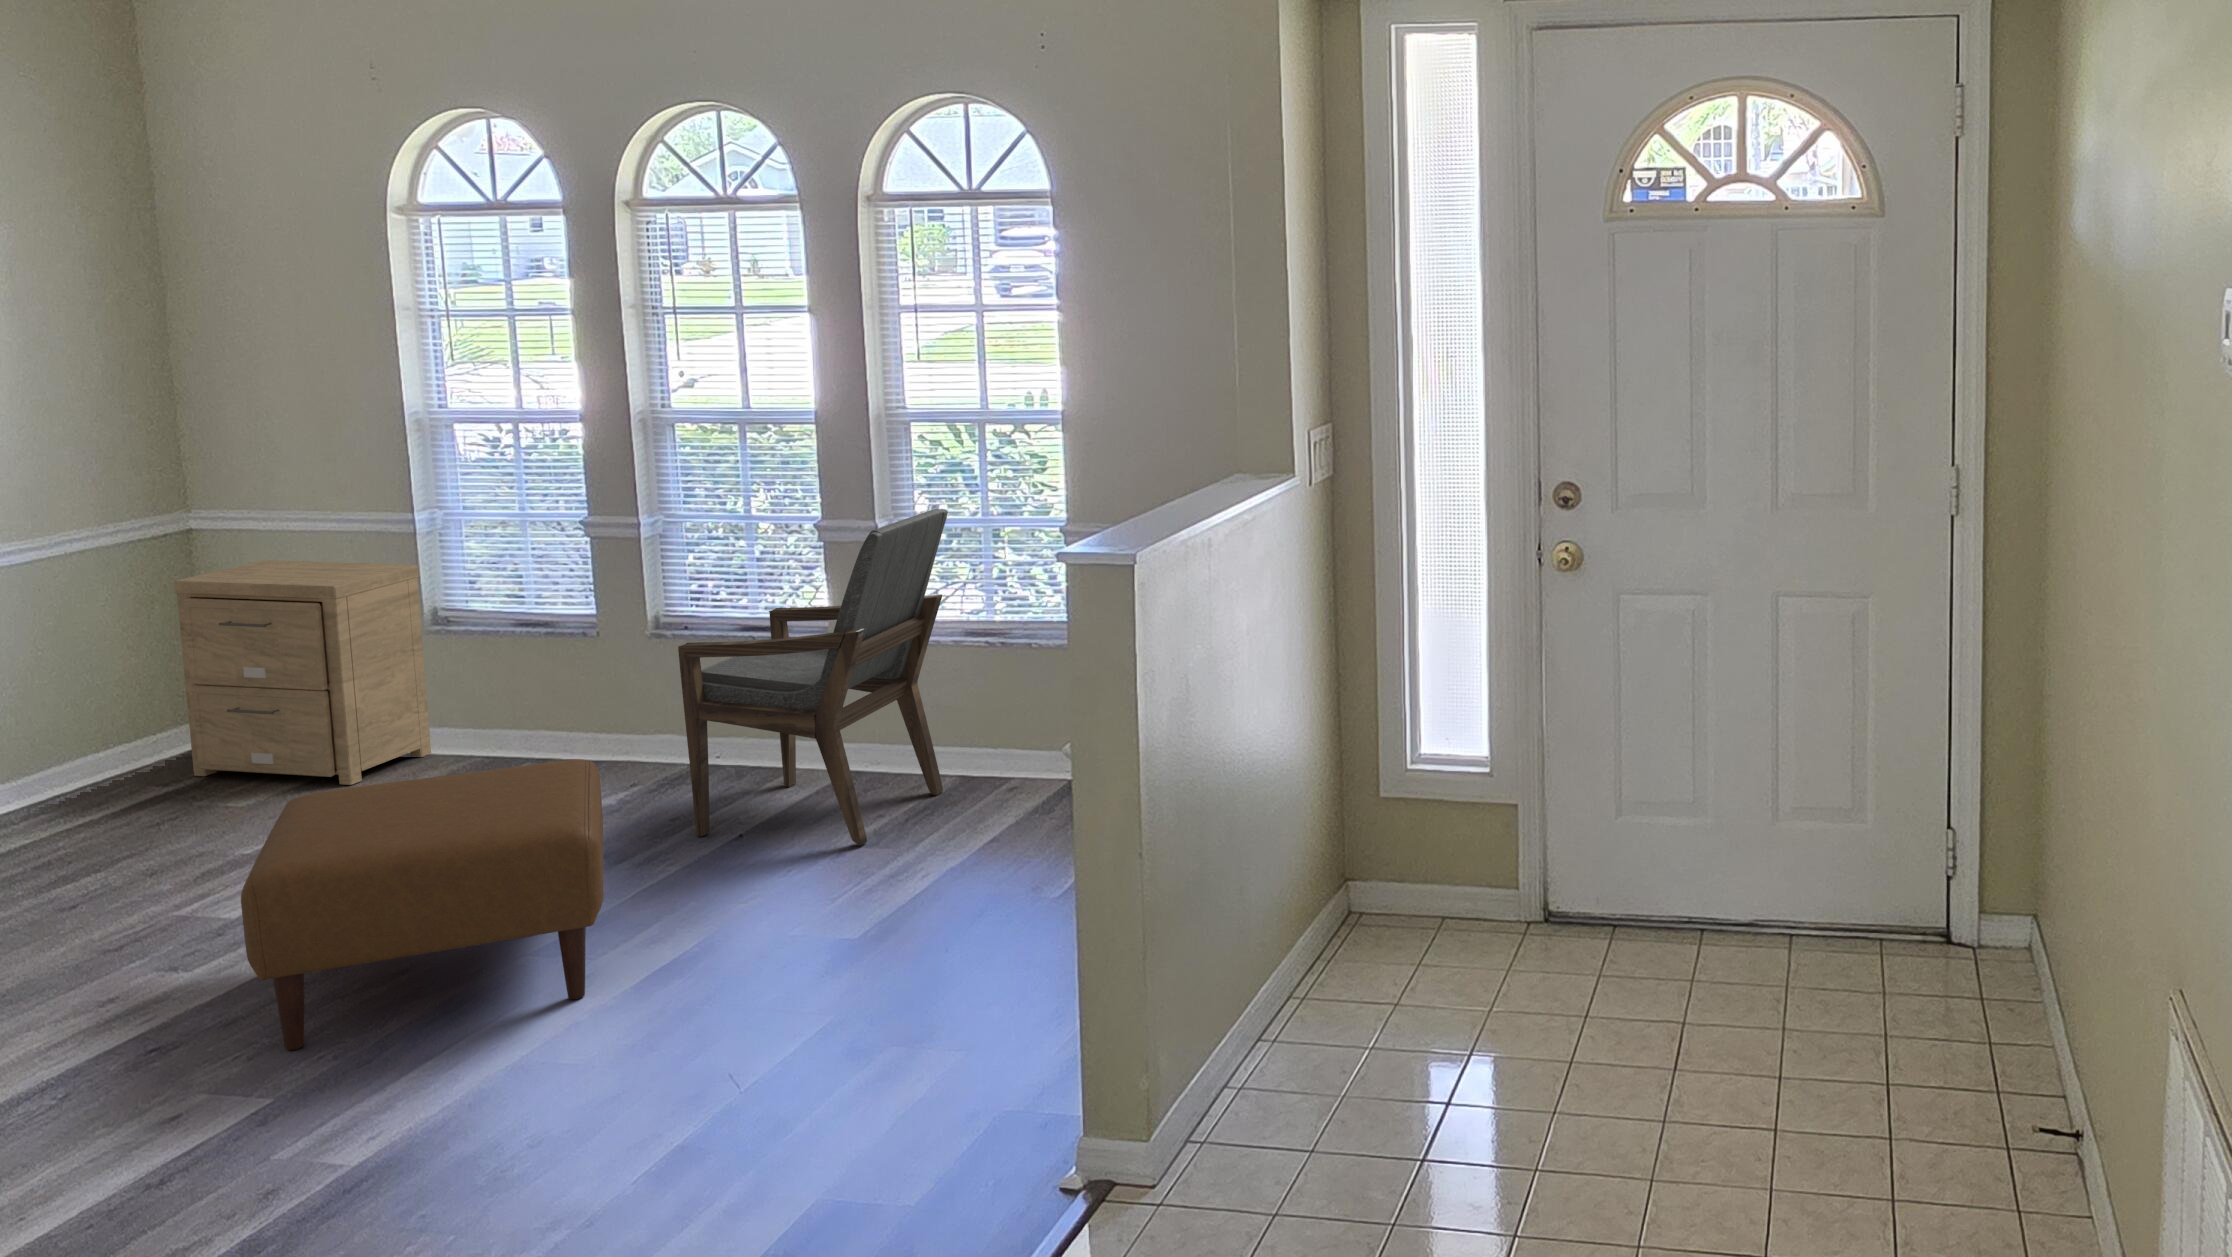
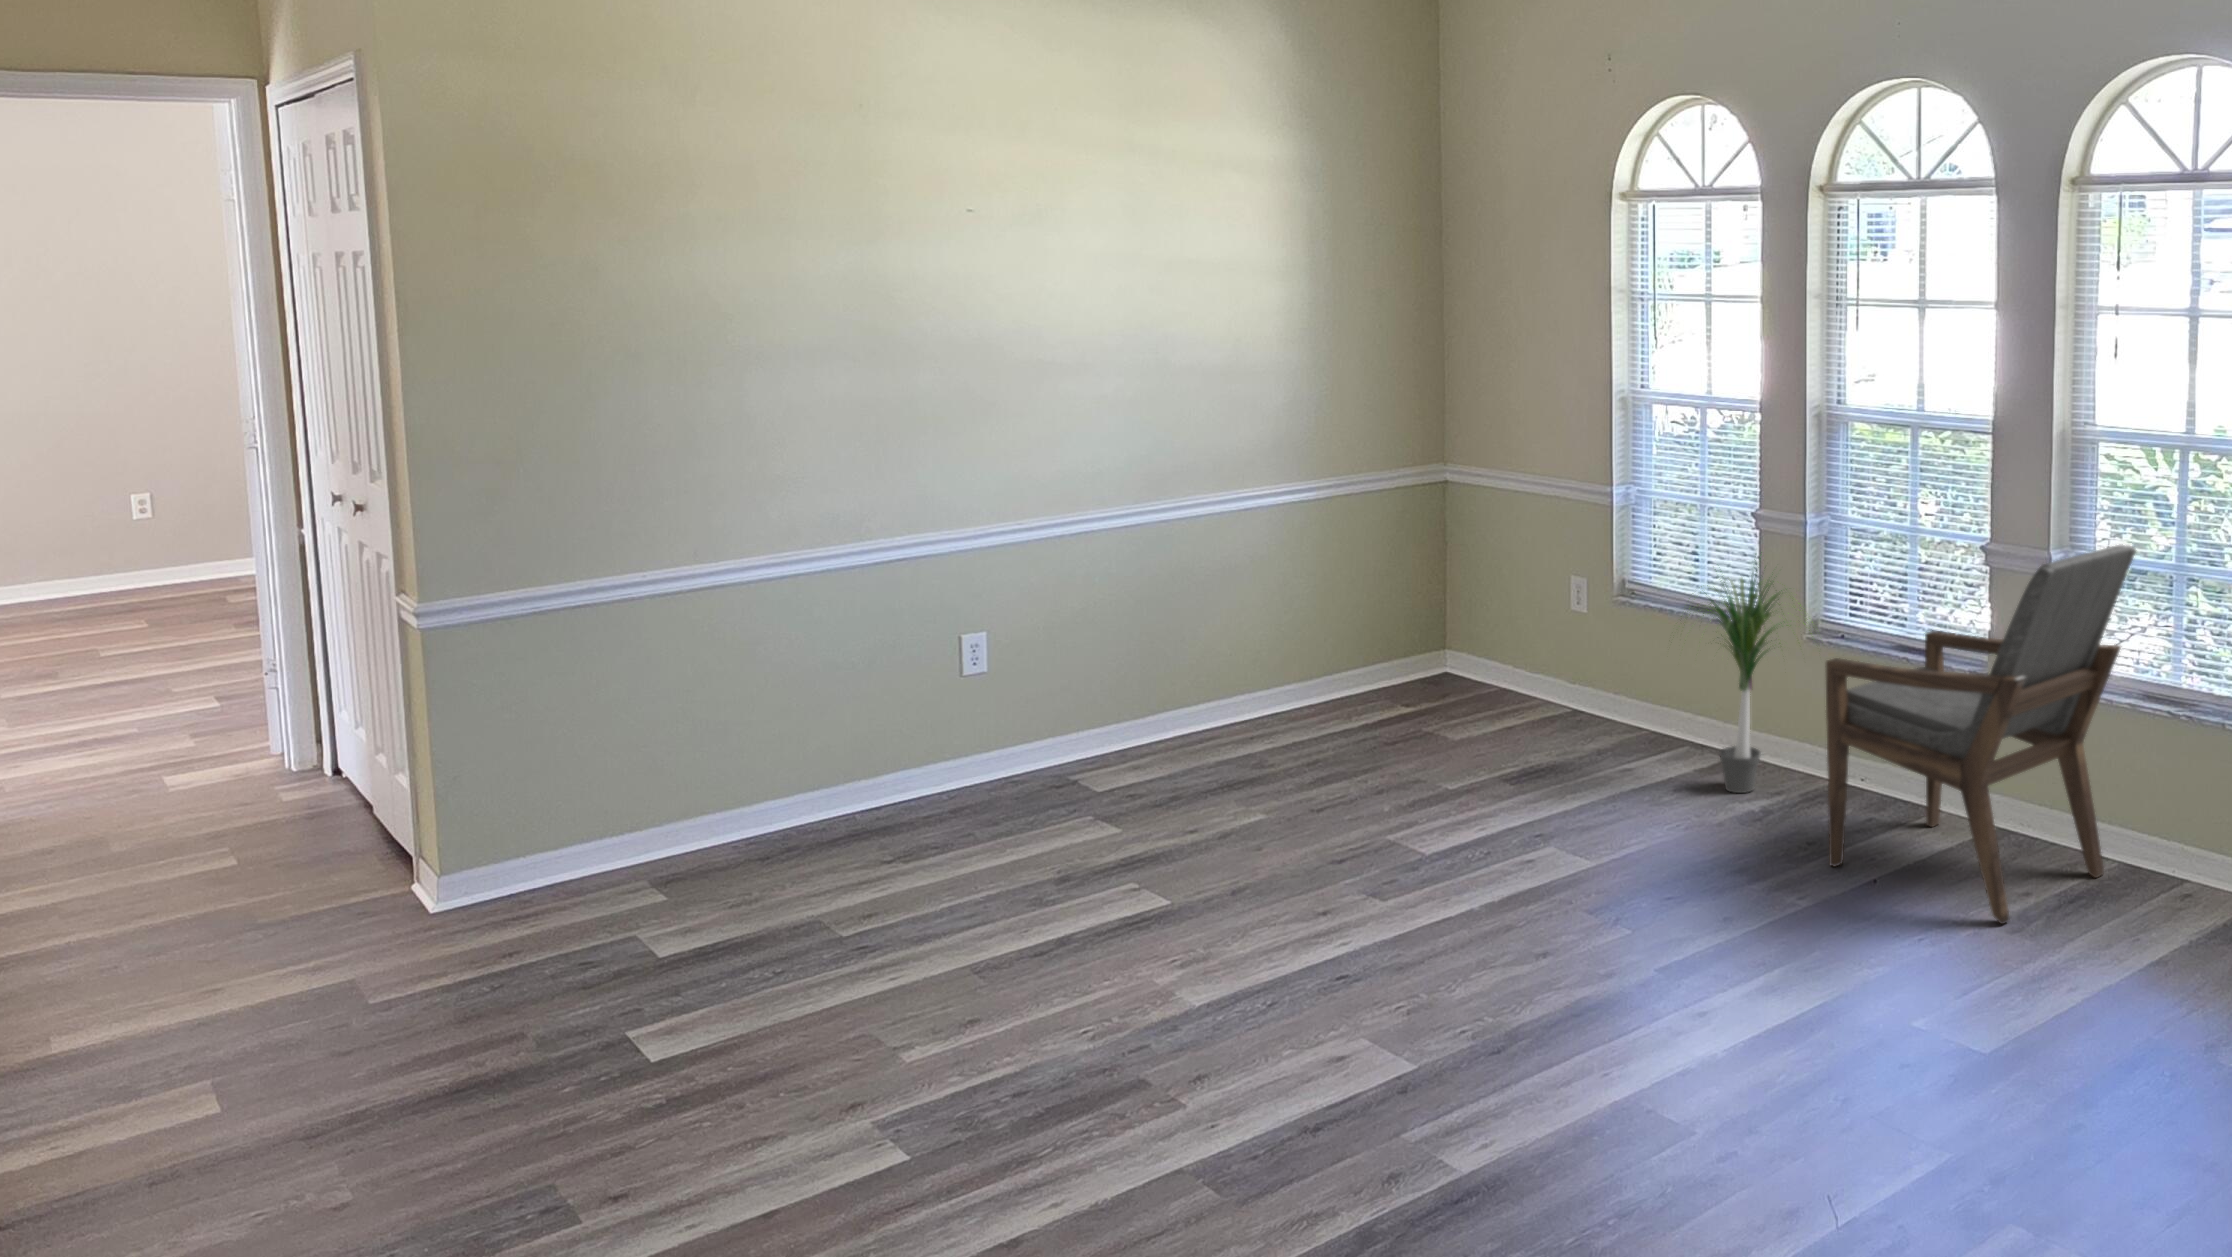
potted plant: none [500,552,672,797] -> present [1681,558,1813,793]
side table: present [174,560,431,785] -> none [1431,515,1613,732]
ottoman: present [241,759,604,1050] -> none [1399,755,1732,1037]

